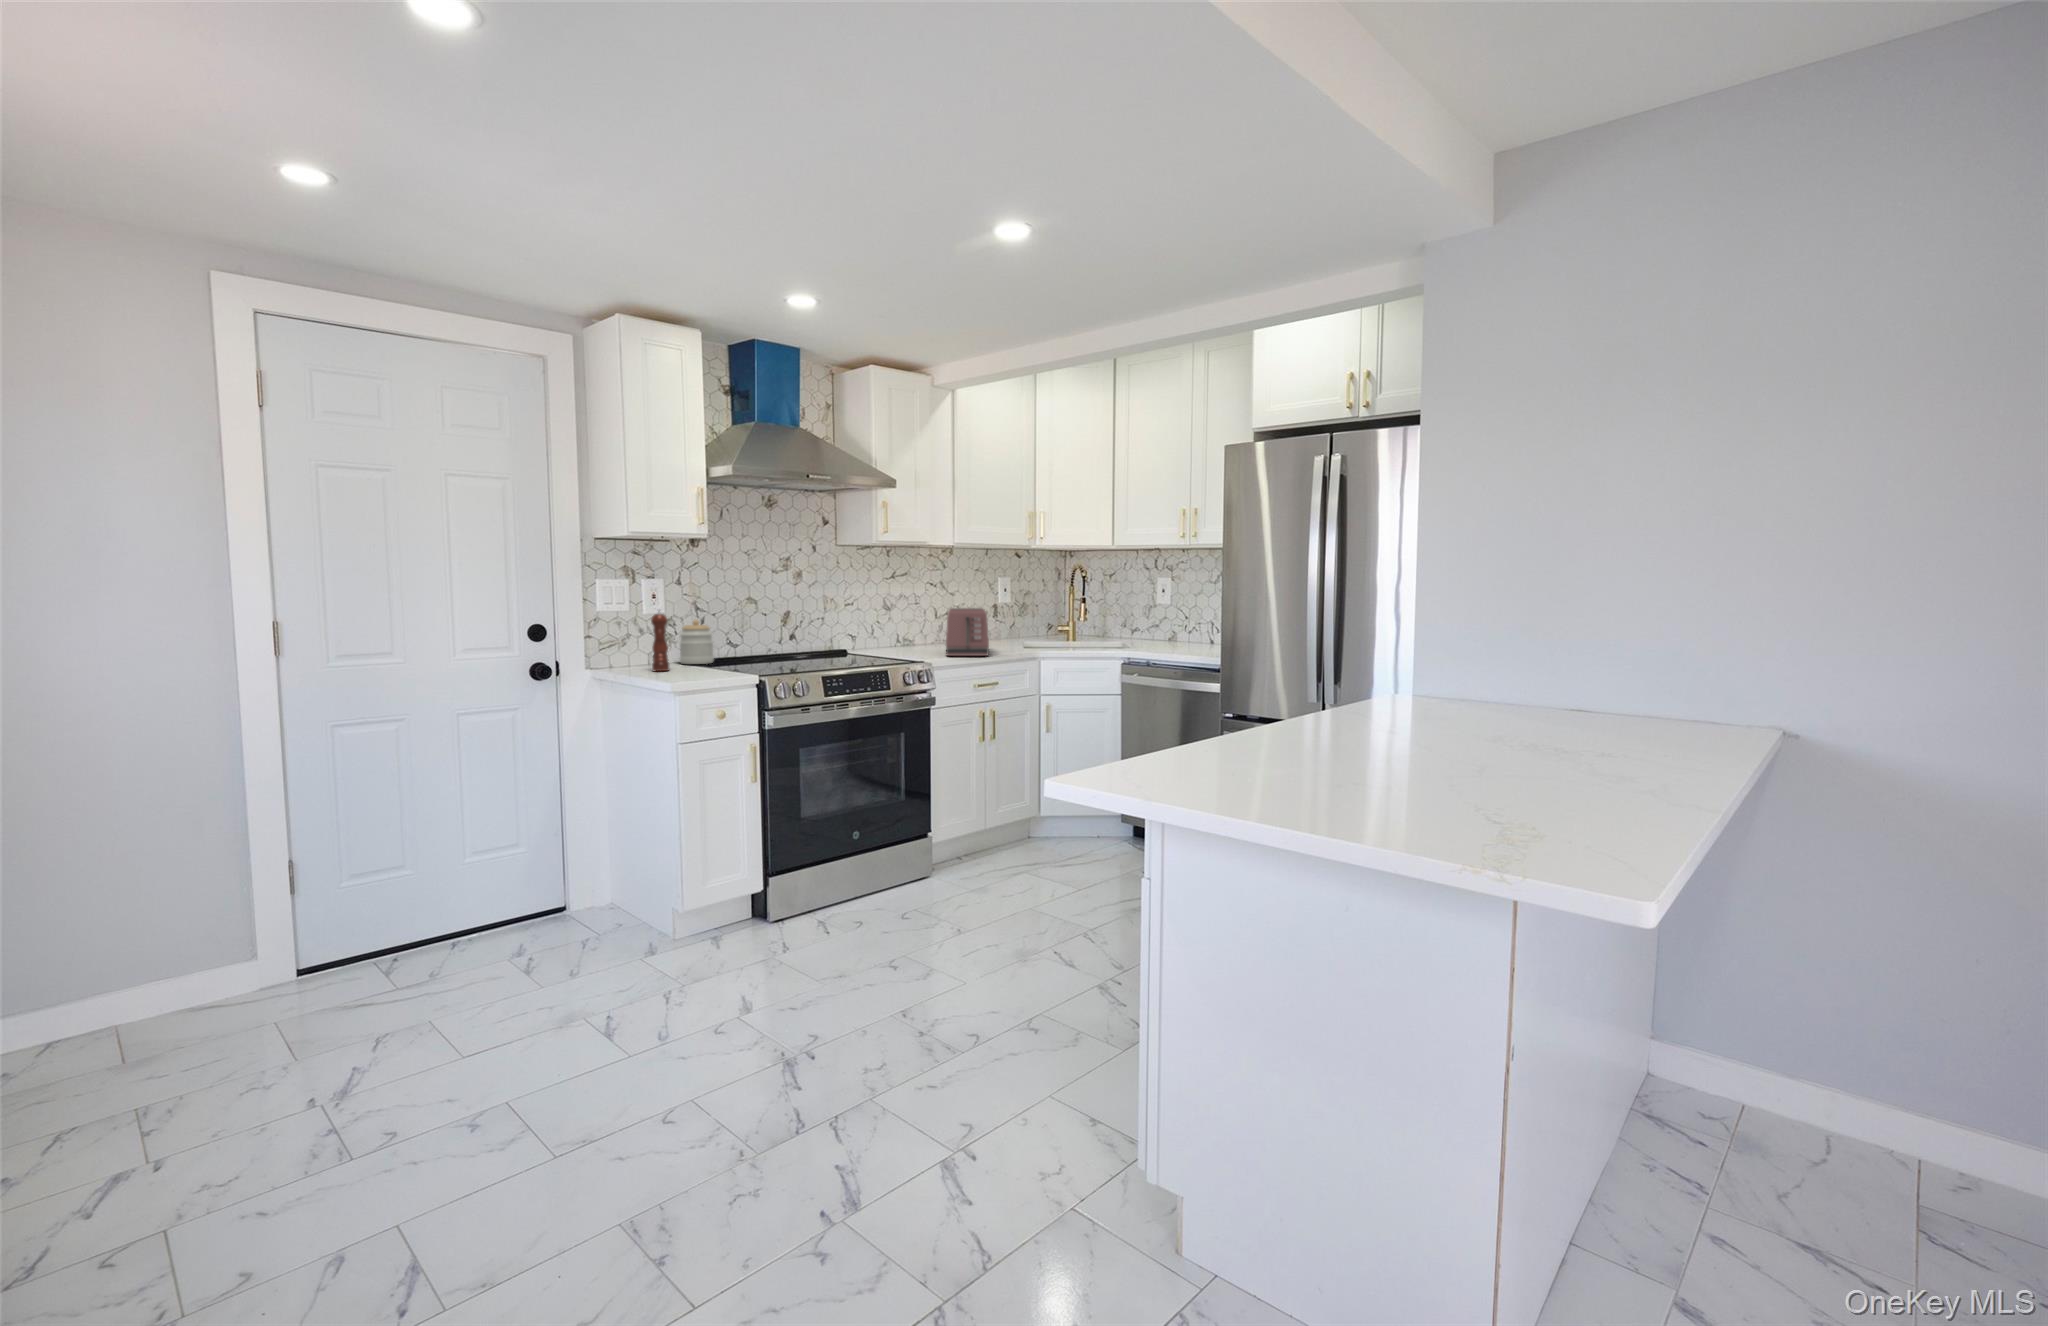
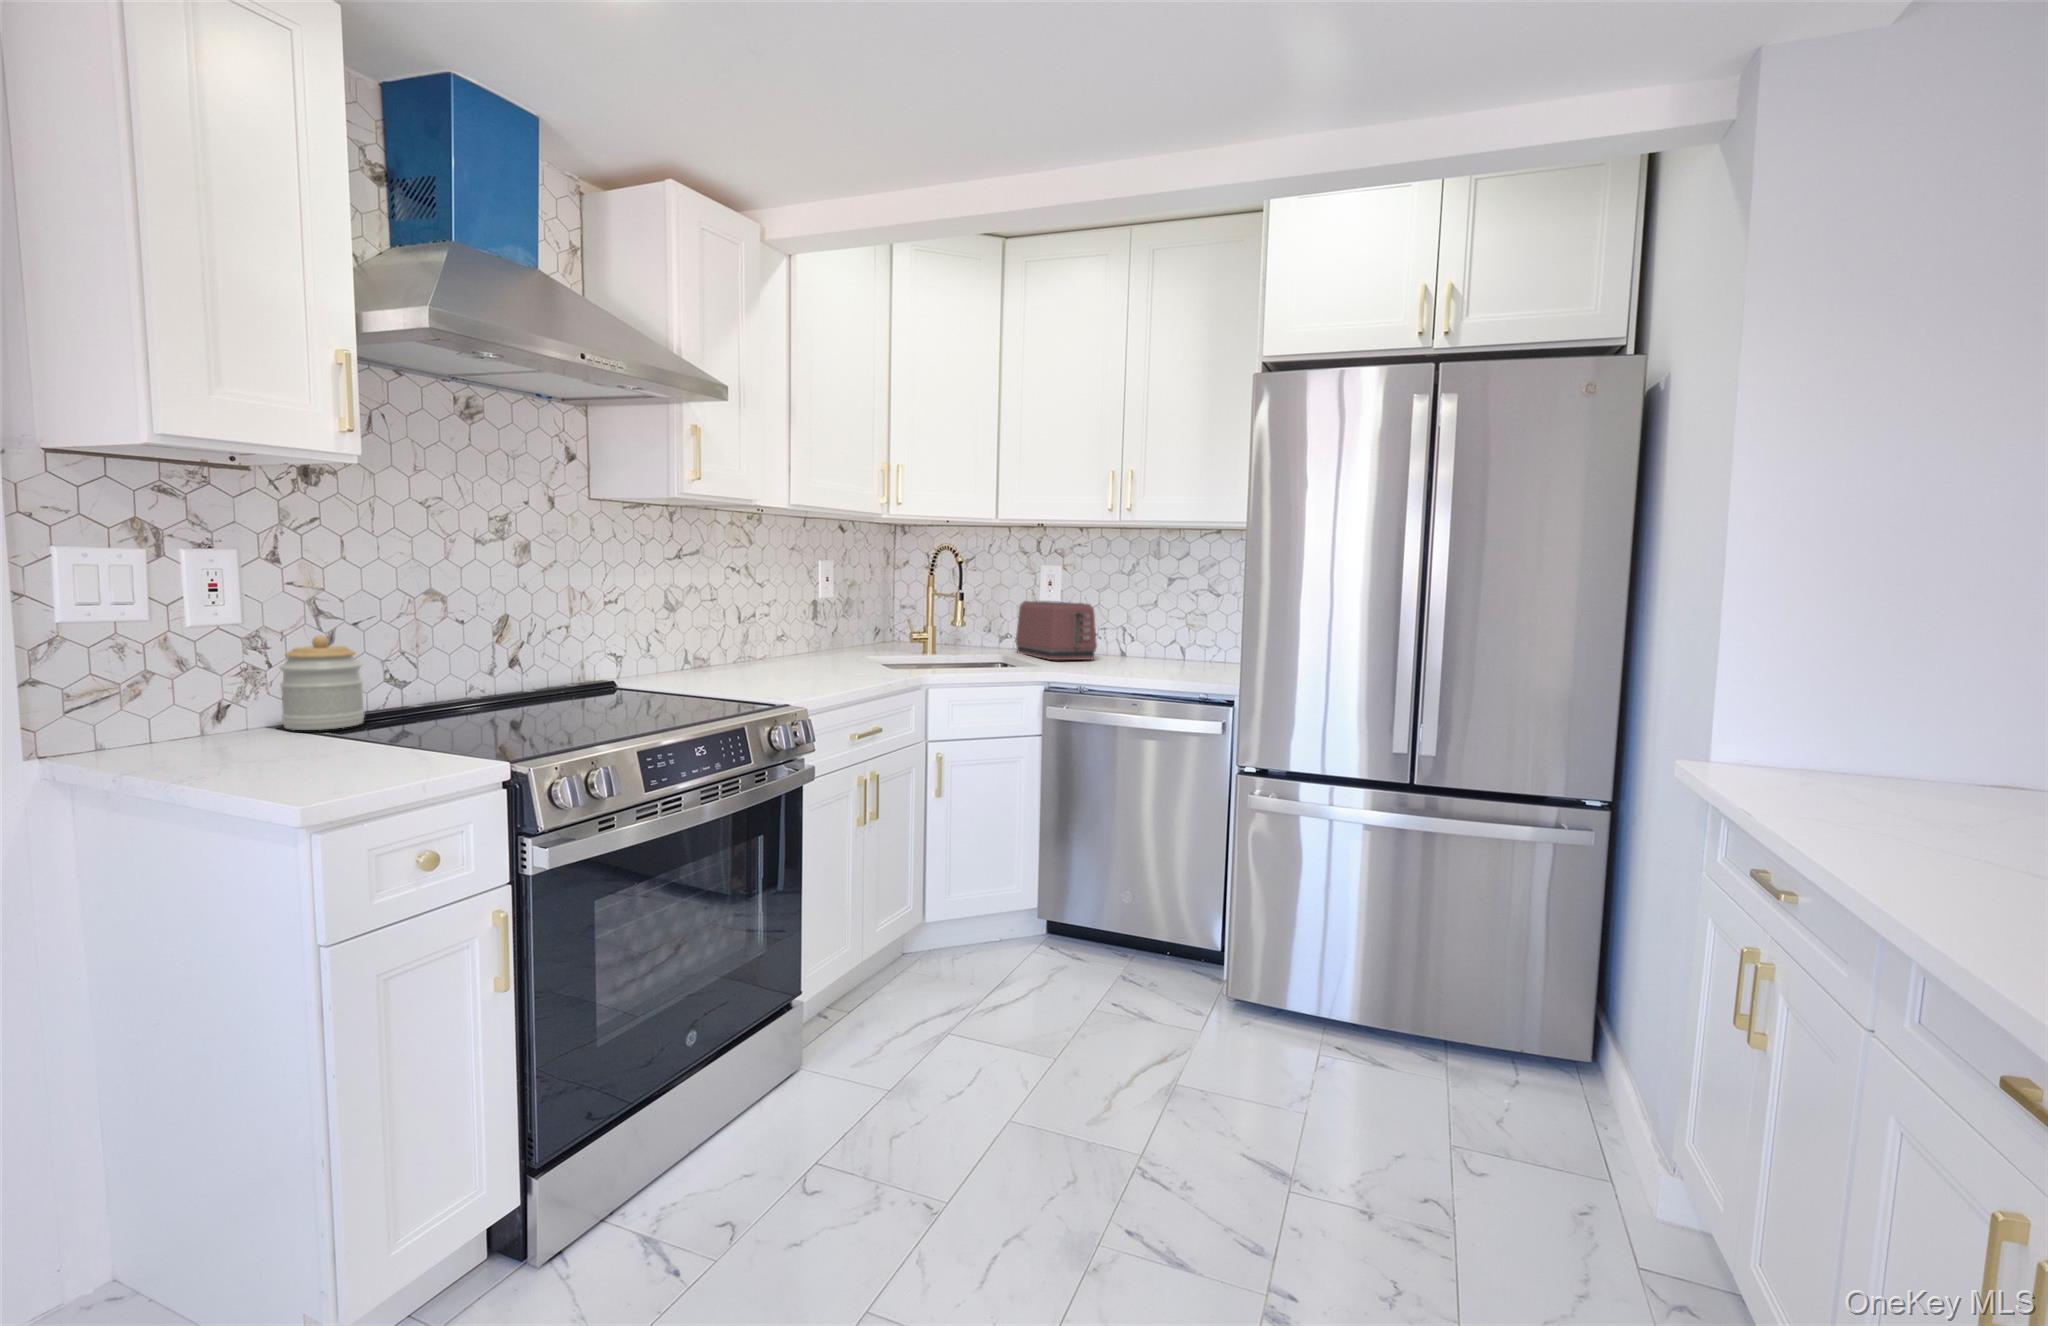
toaster: present [946,608,989,656] -> present [1015,601,1097,660]
pepper mill: present [651,610,669,671] -> none [214,618,267,758]

